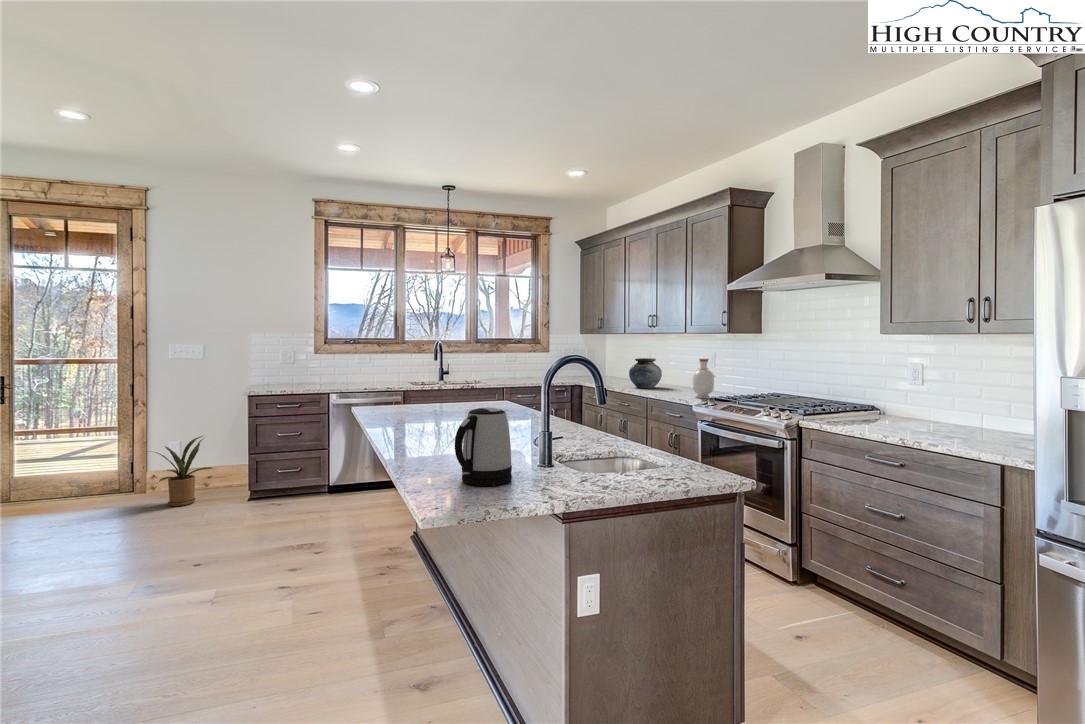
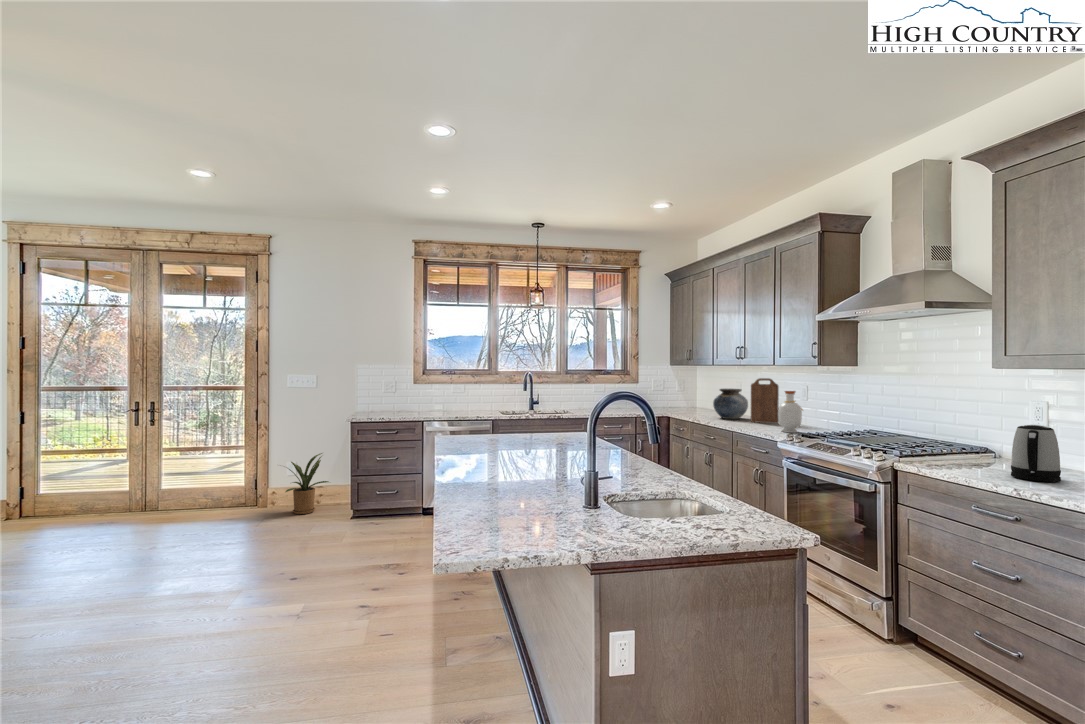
cutting board: none [665,348,691,391] -> present [751,378,779,423]
kettle: present [455,407,512,486] -> present [1011,425,1061,482]

